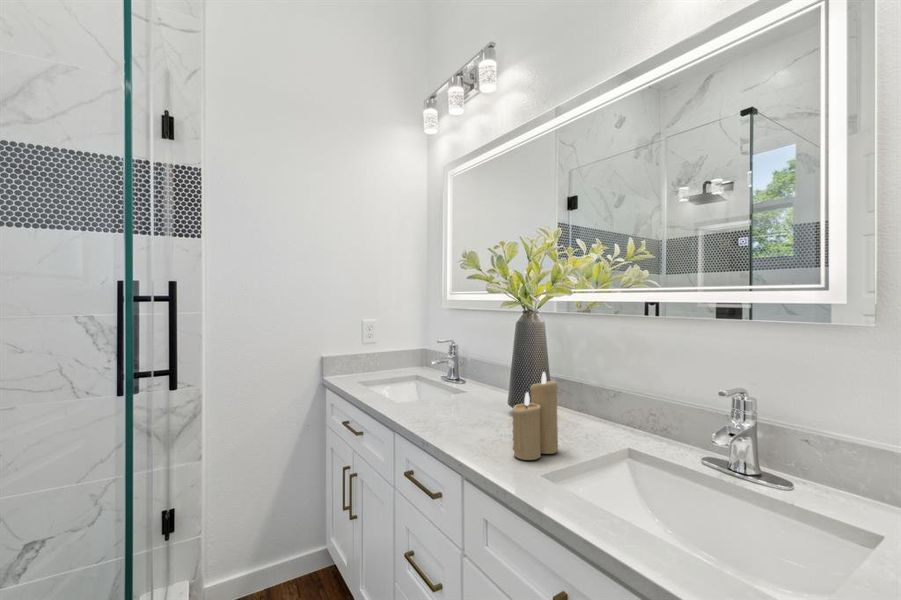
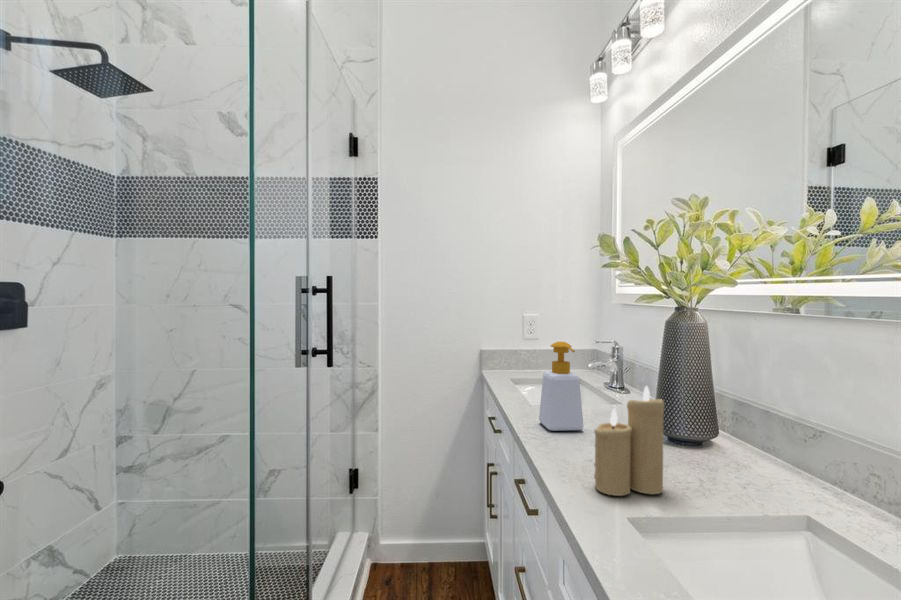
soap bottle: none [423,342,463,421] -> present [539,341,583,431]

